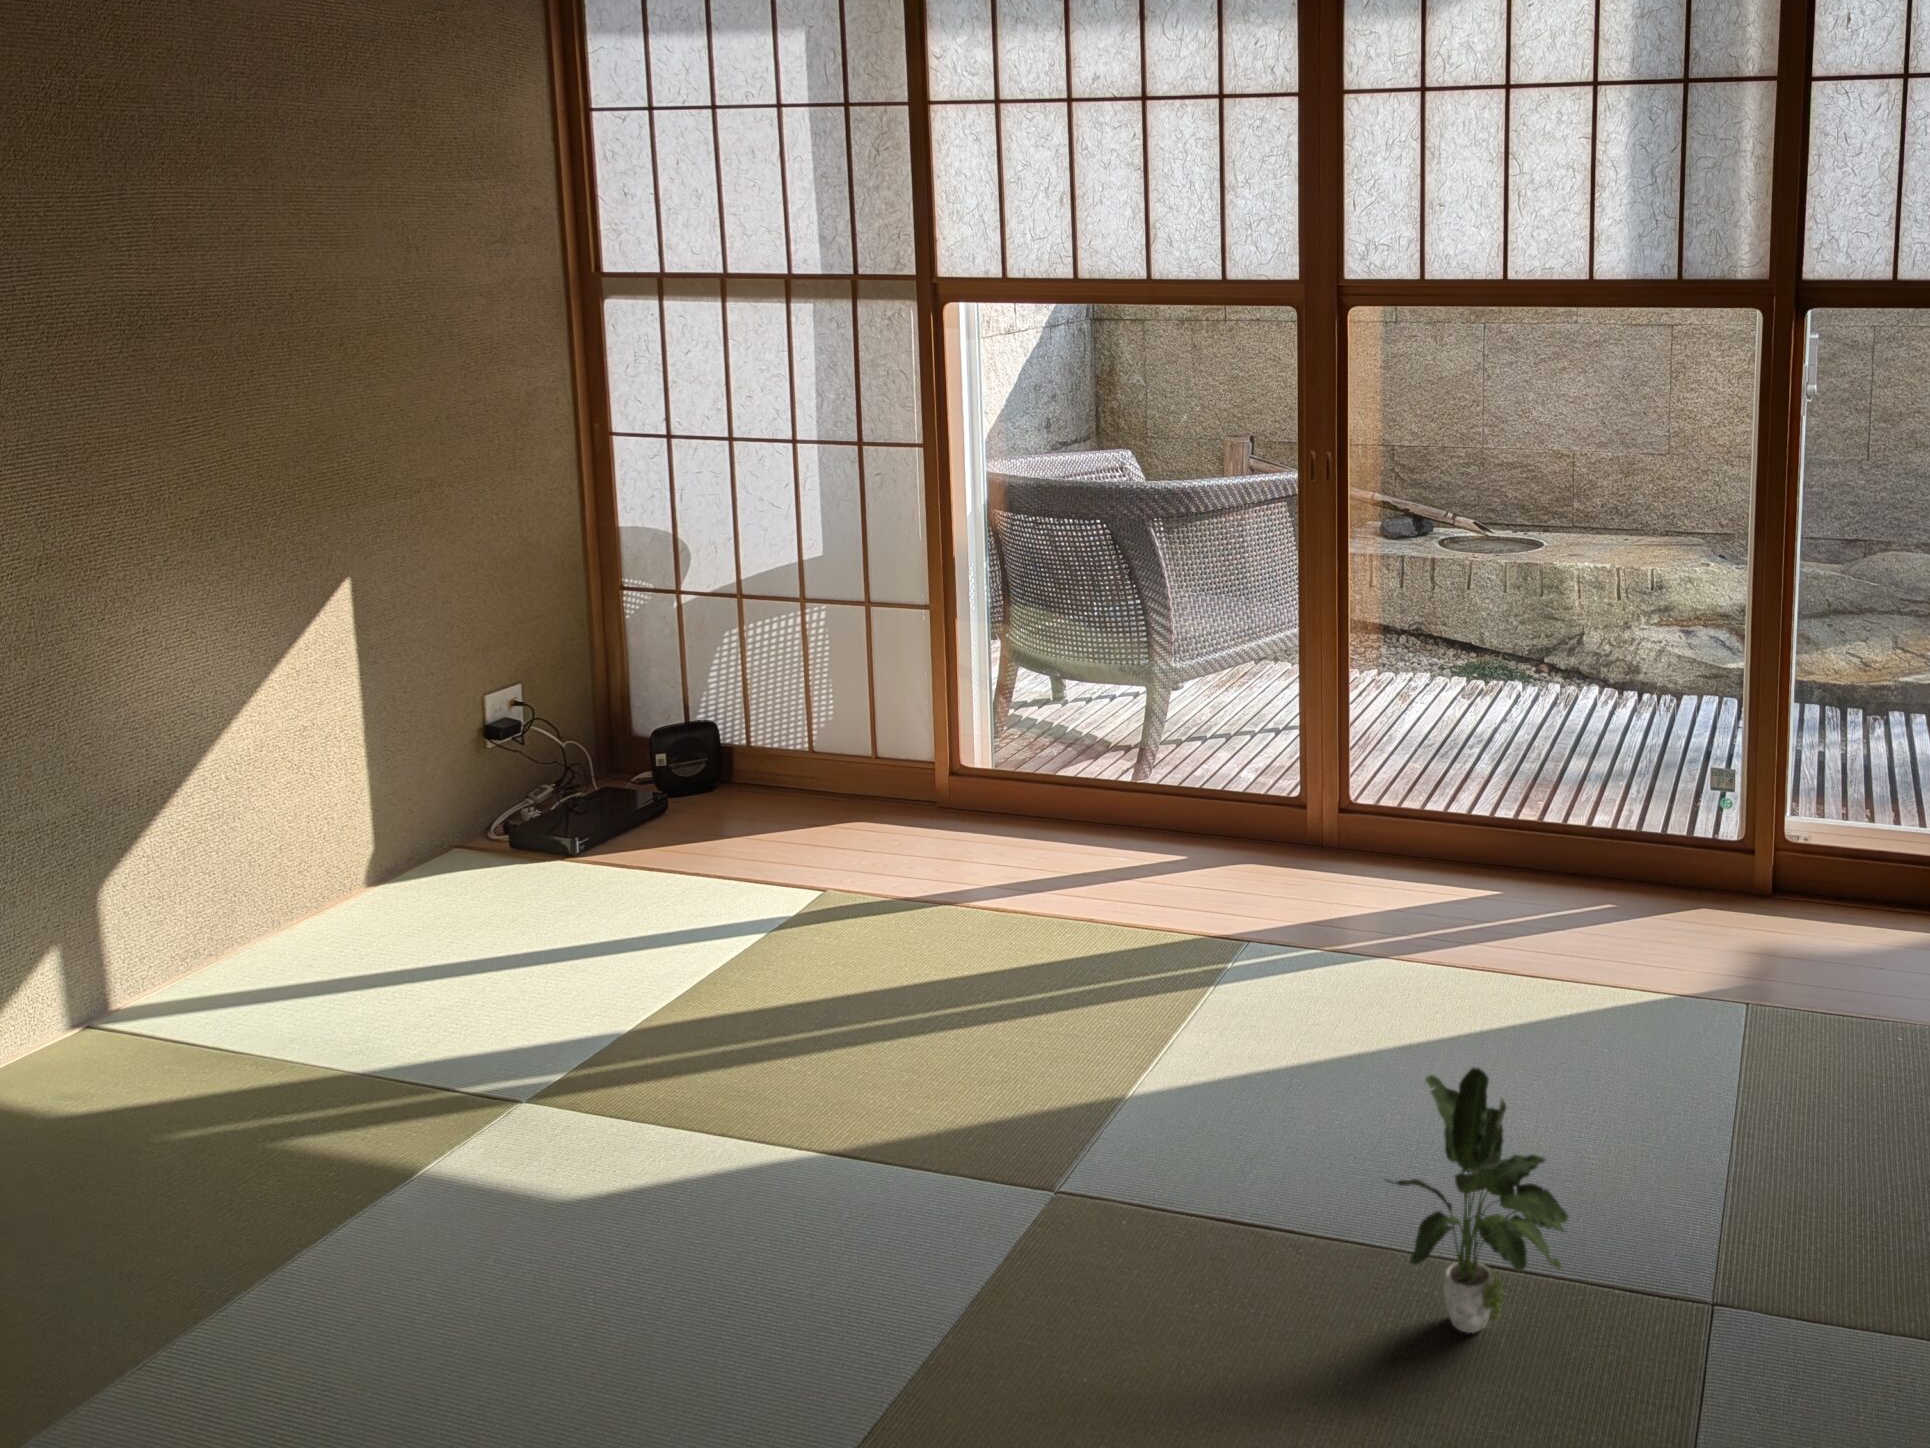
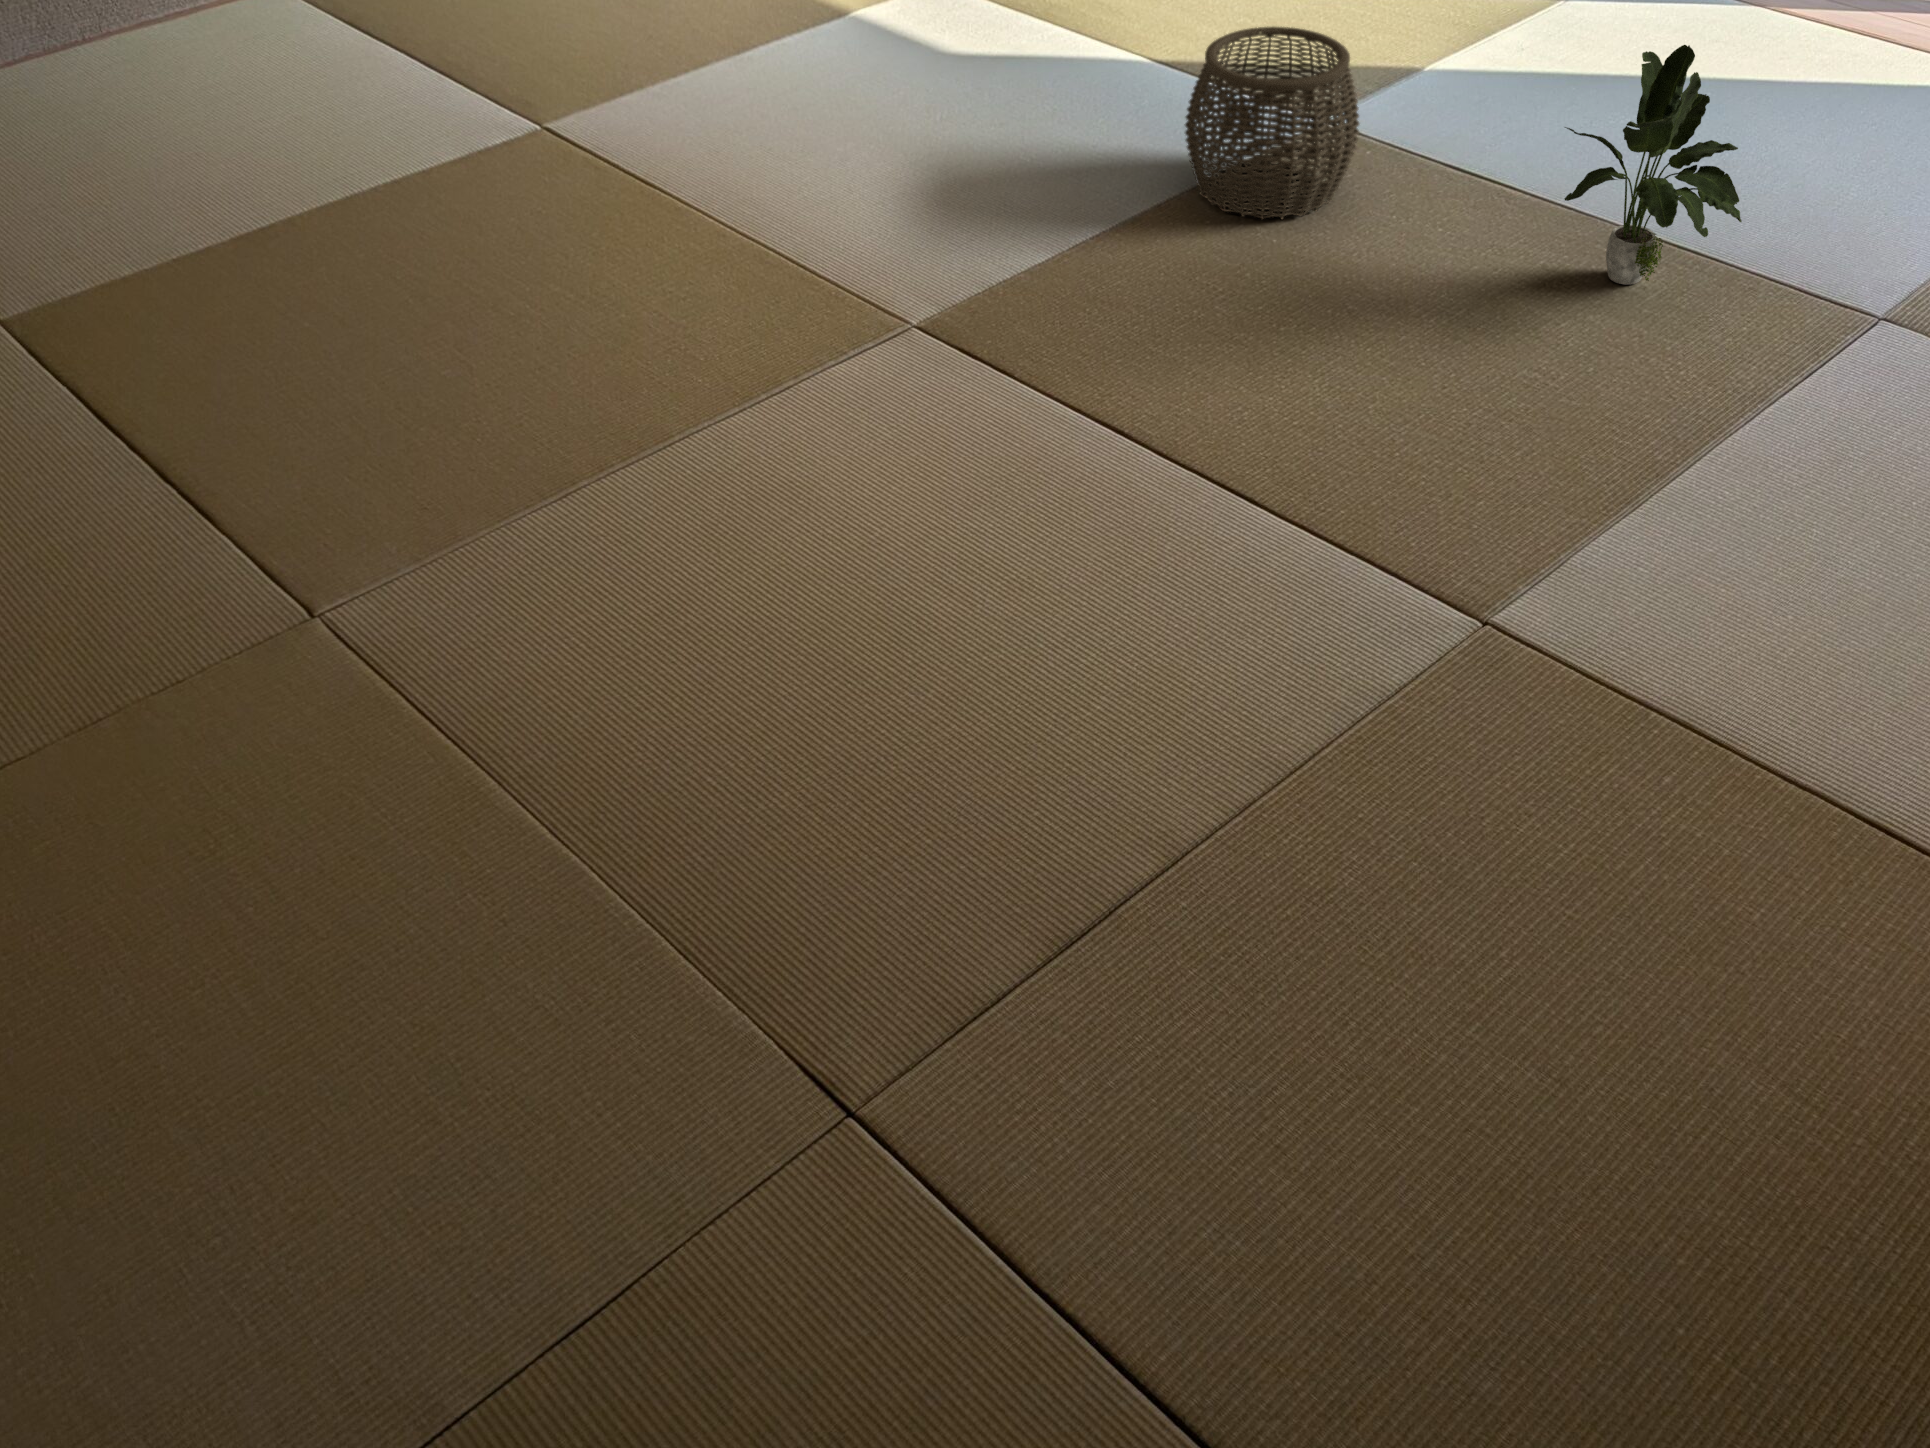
woven basket: none [932,1112,1136,1359] -> present [1185,27,1359,219]

